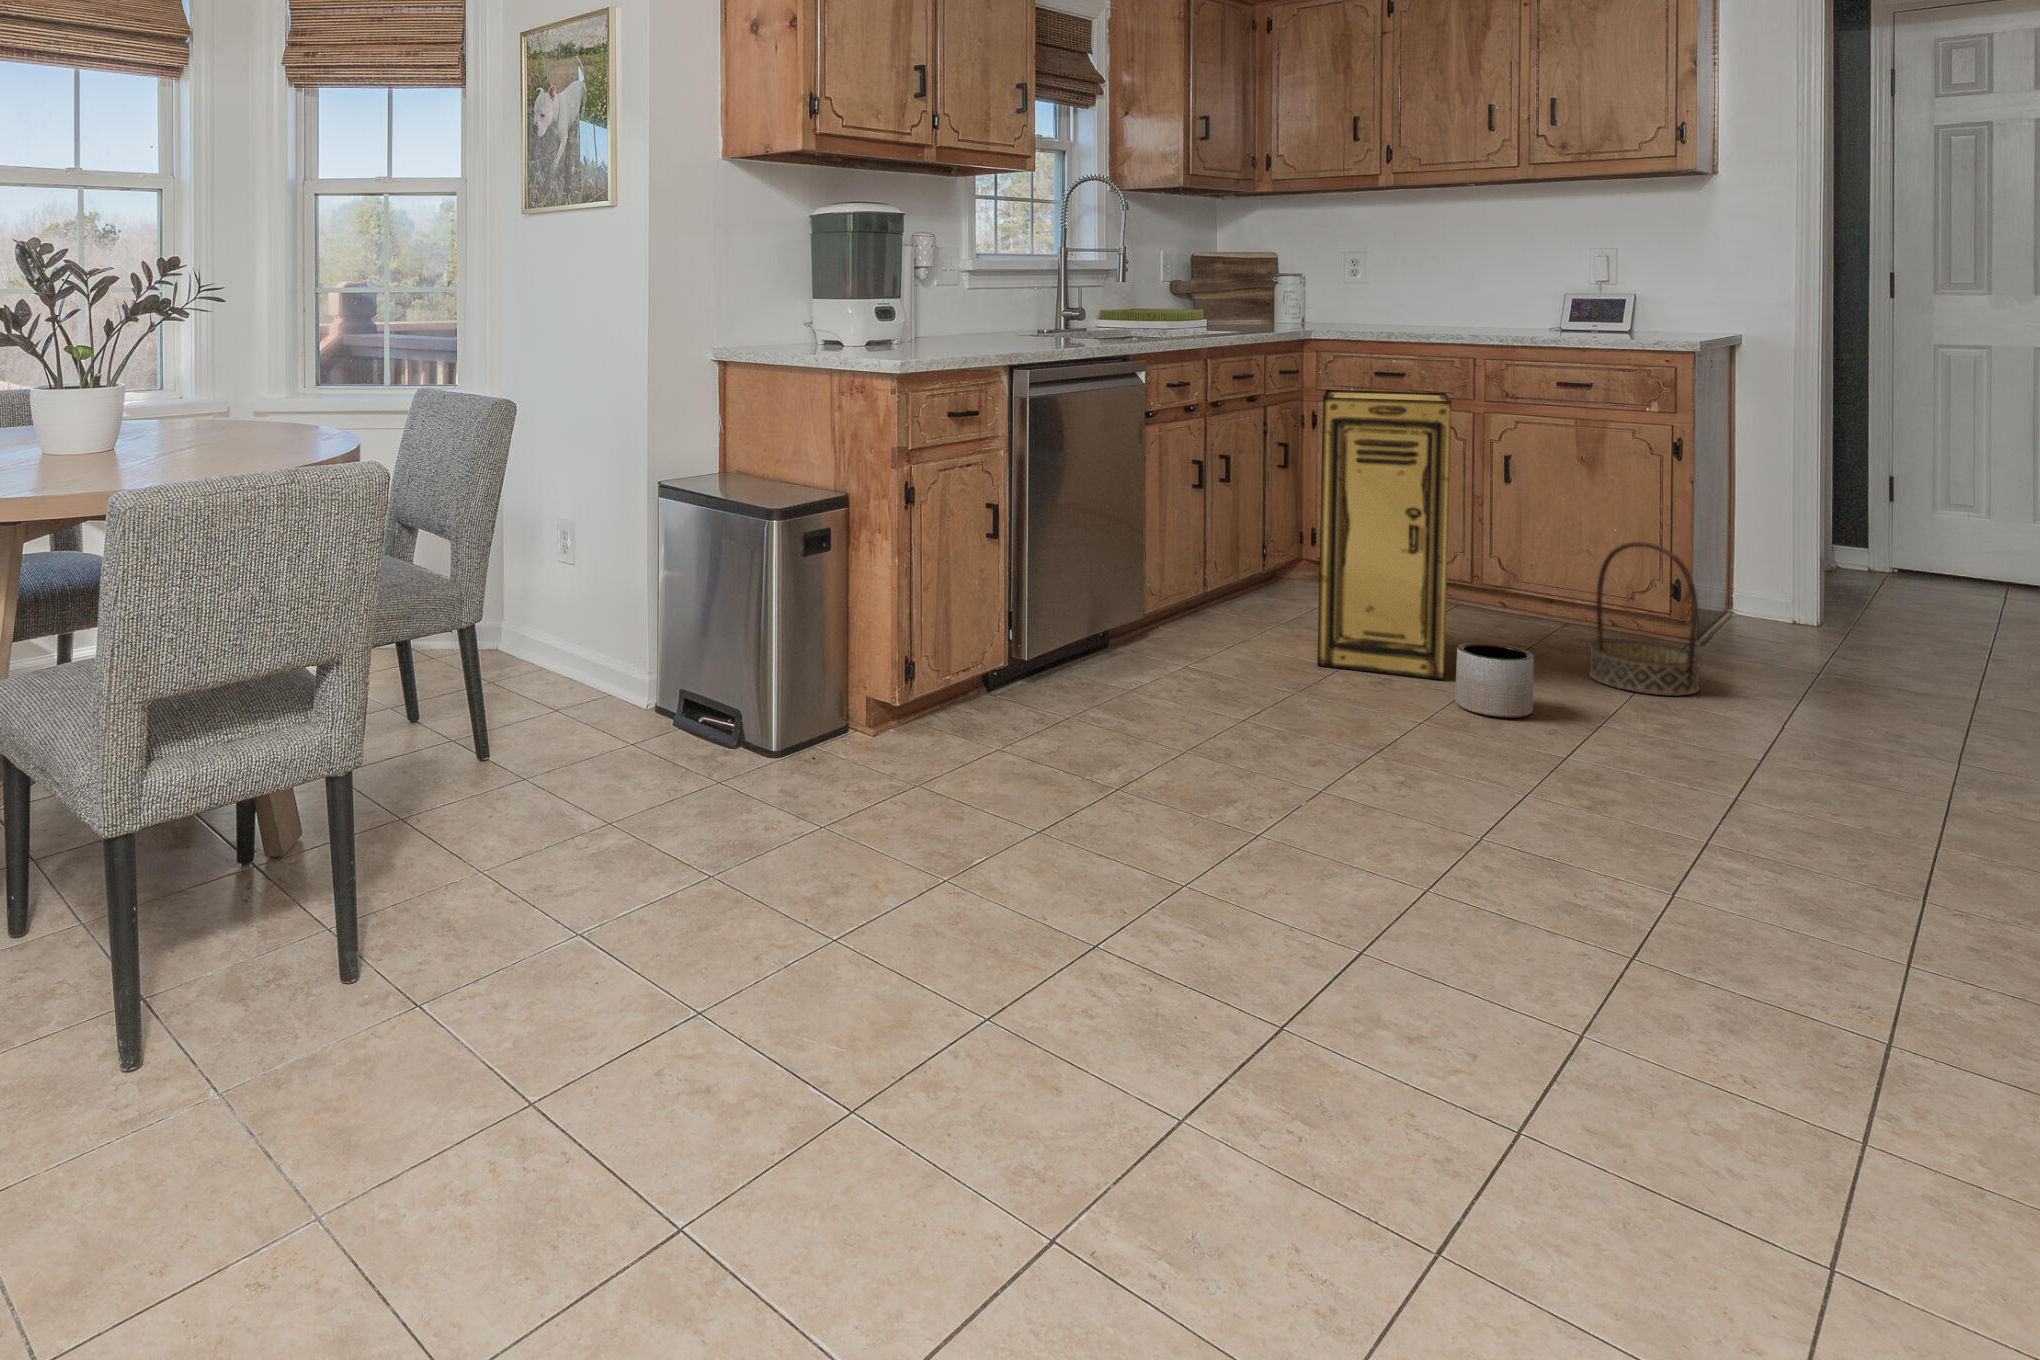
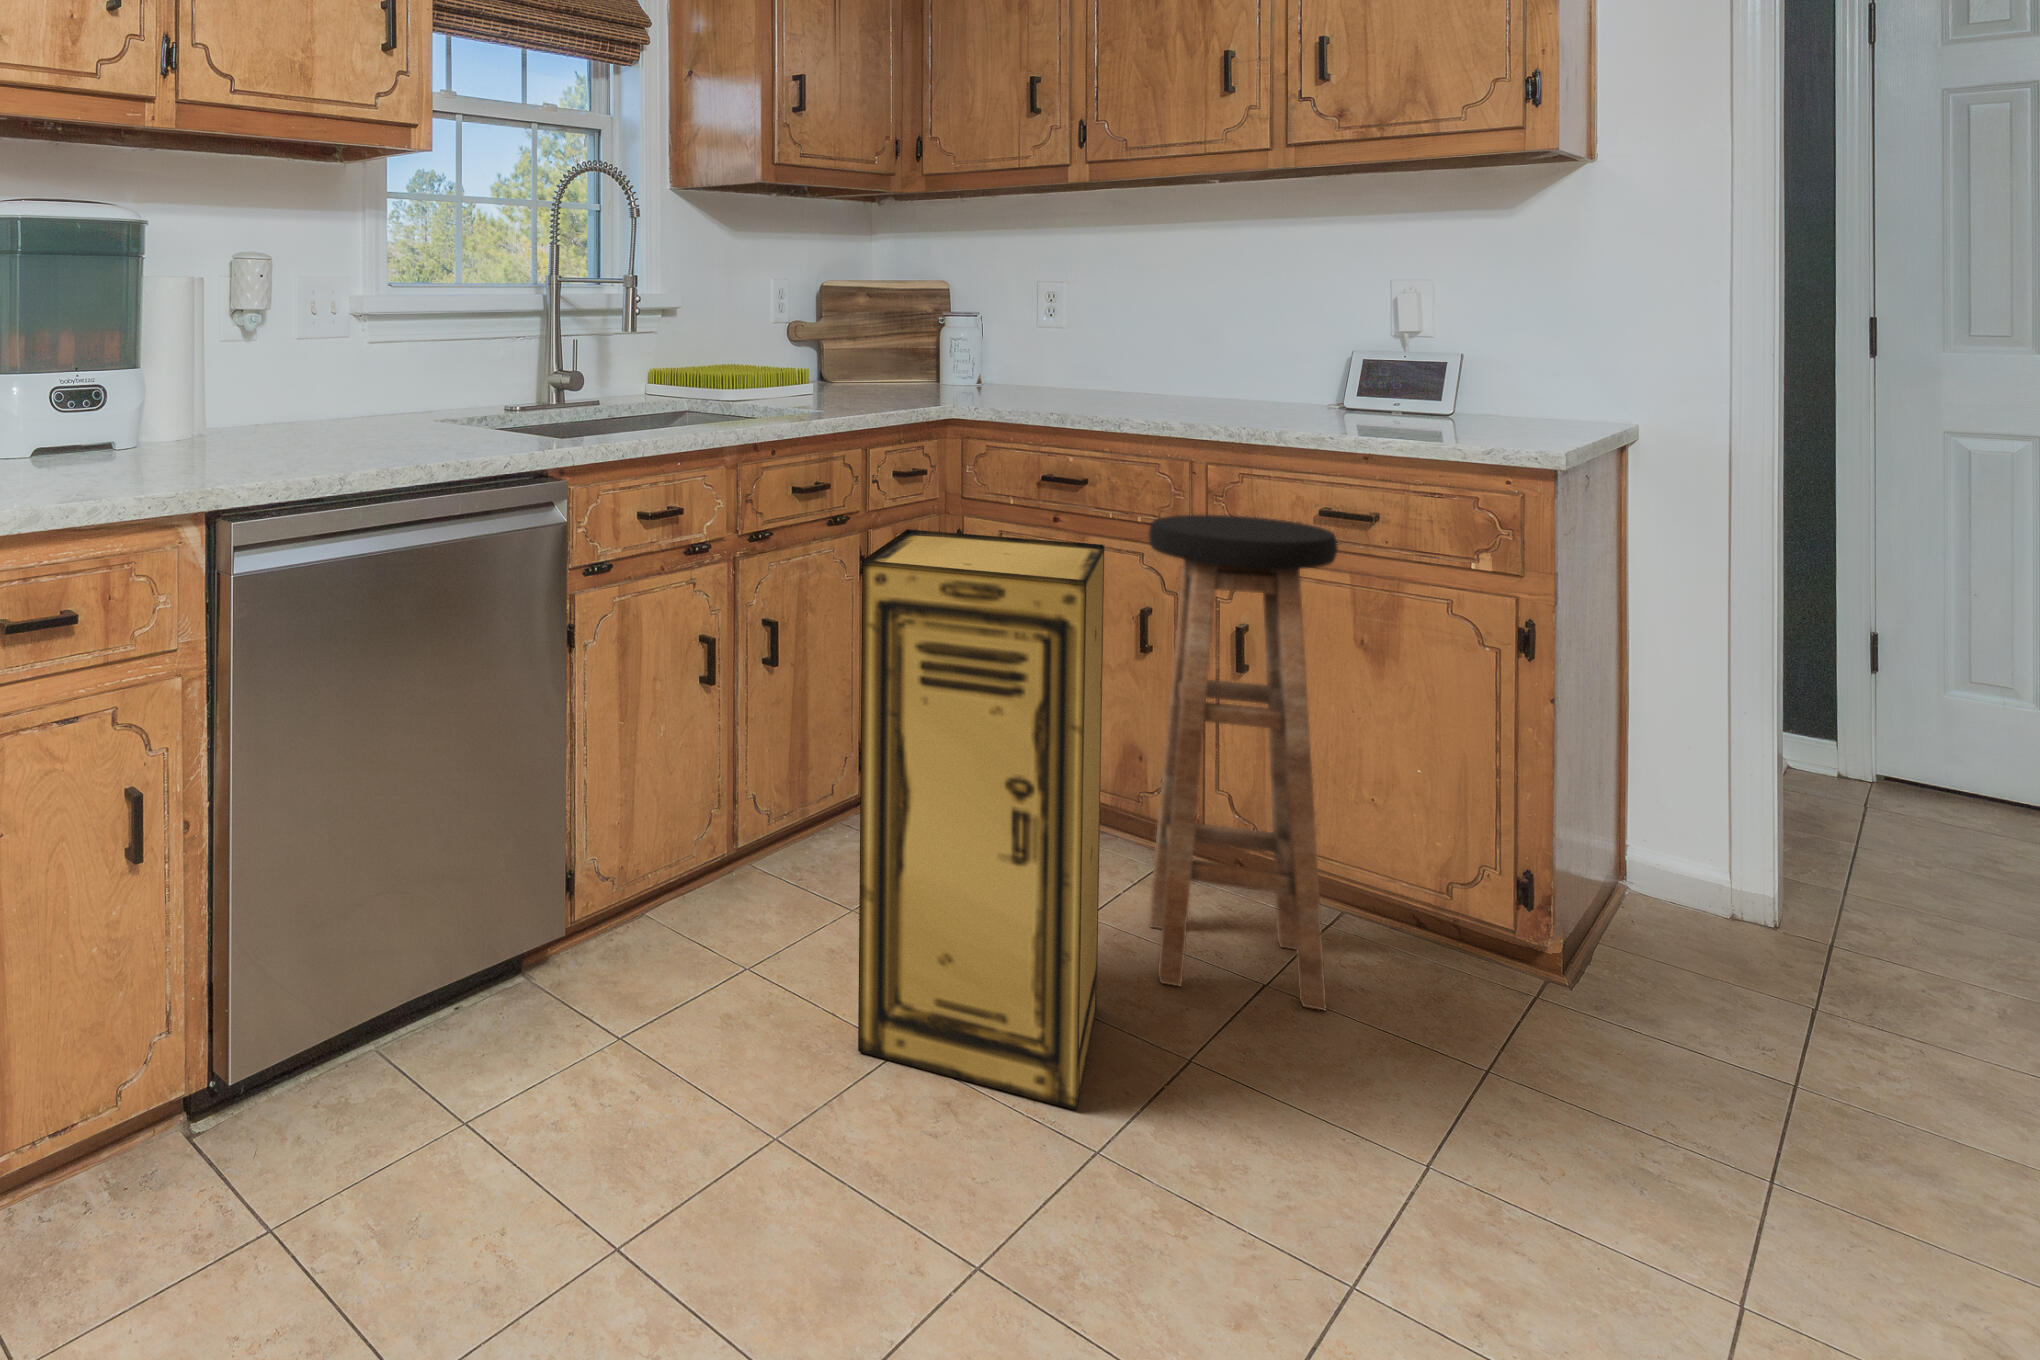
bar stool: none [1454,385,1572,651] -> present [1148,515,1338,1010]
basket: present [1589,542,1700,696] -> none [1358,850,1572,1182]
planter: present [1455,643,1534,718] -> none [1073,1075,1222,1274]

